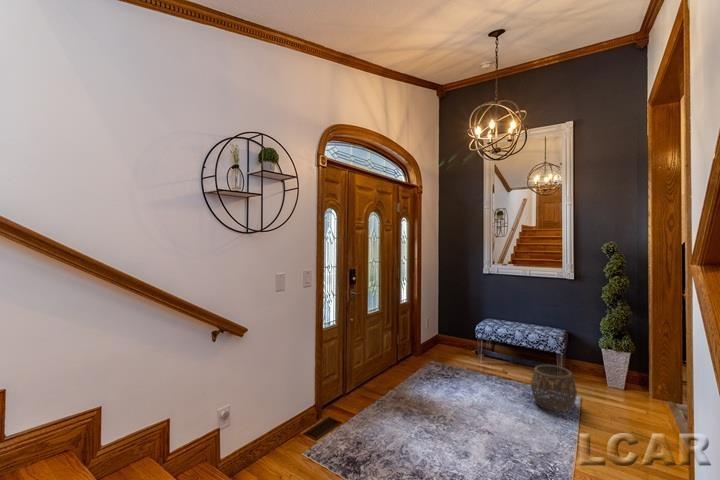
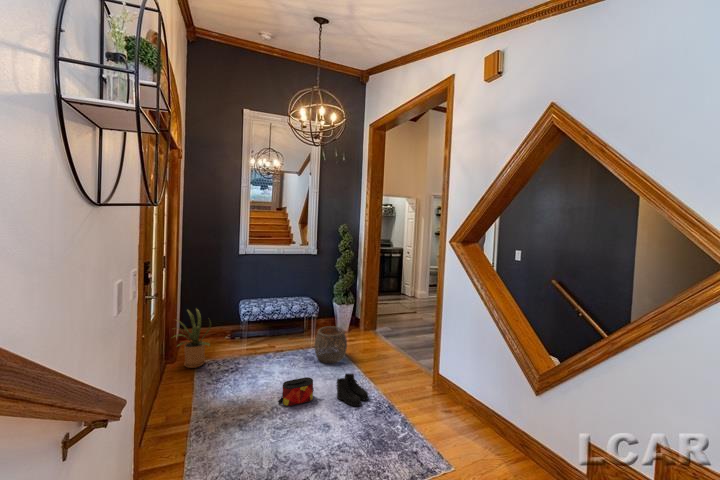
house plant: none [406,315,437,366] -> present [175,309,211,368]
bag: none [449,398,488,429] -> present [278,377,314,407]
boots: none [507,418,545,459] -> present [336,373,369,406]

